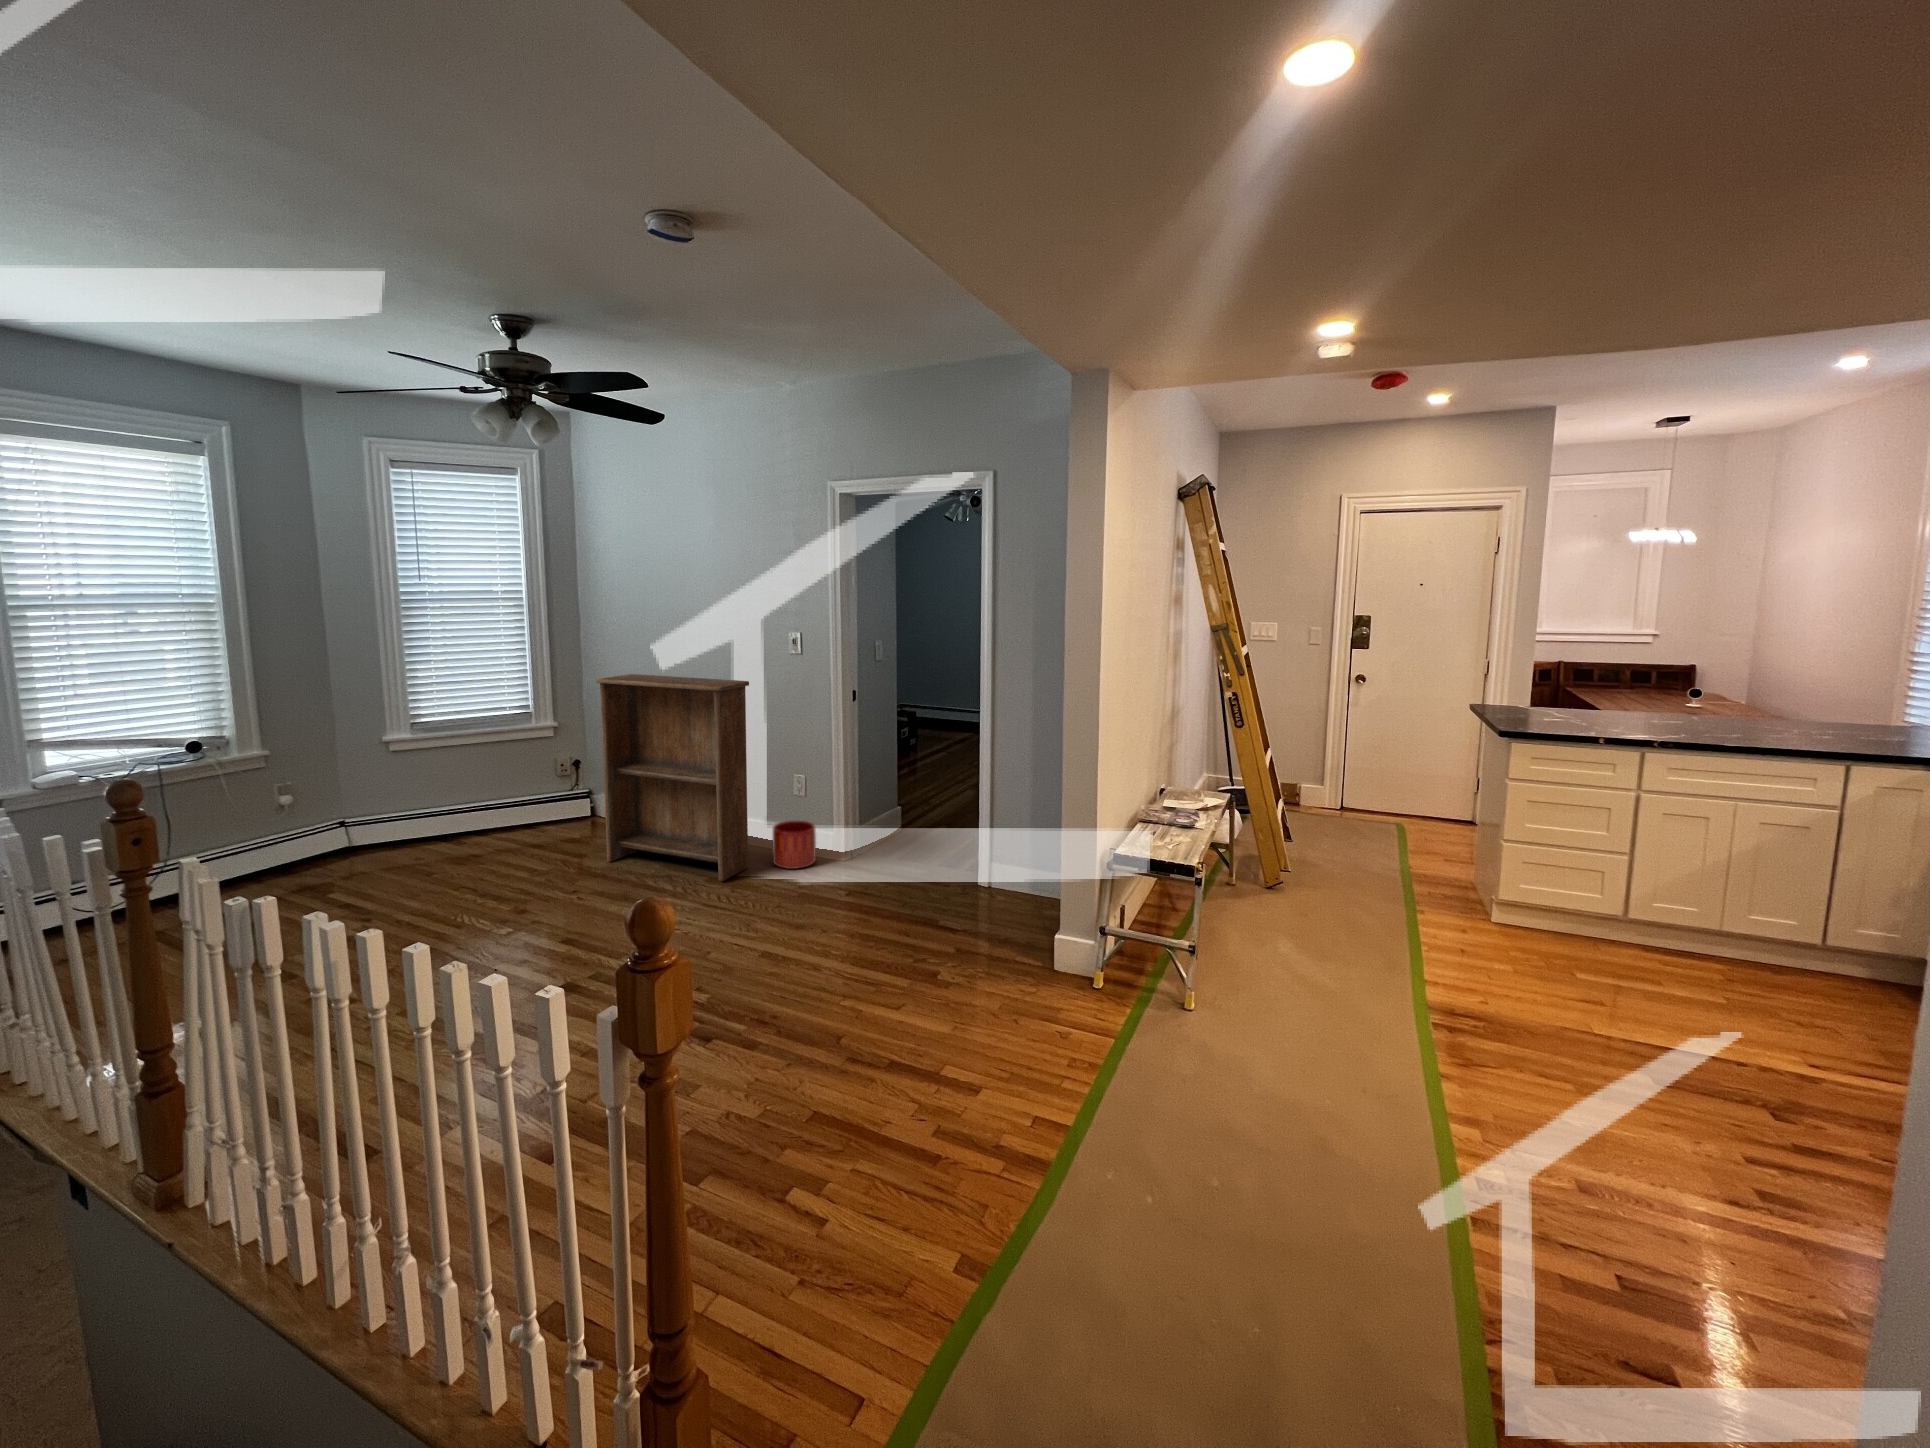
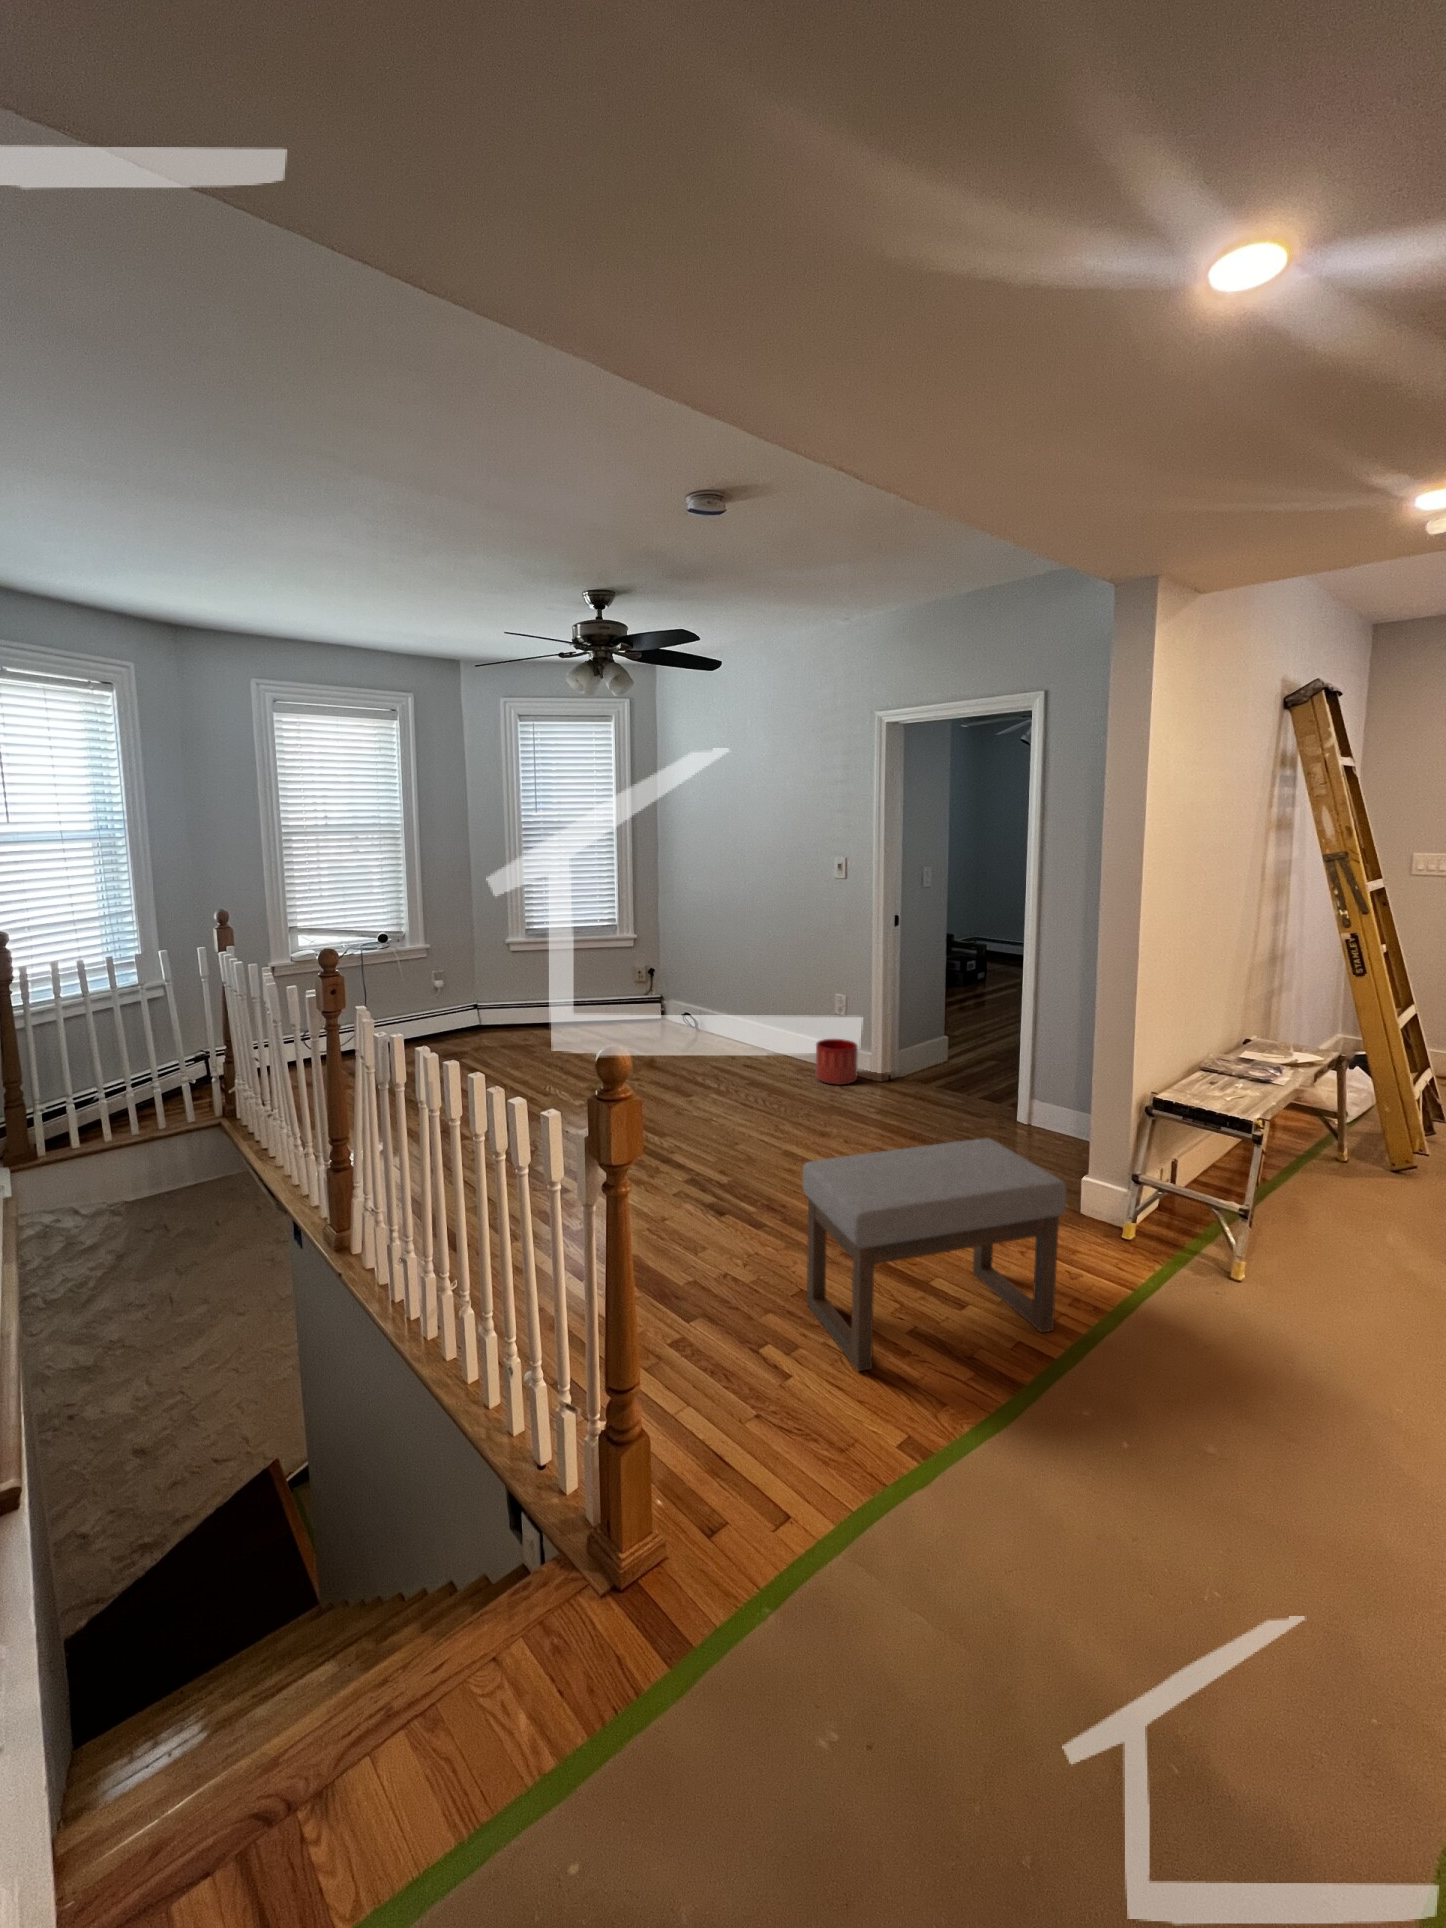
bookshelf: present [596,674,749,881] -> none [666,894,797,1087]
ottoman: none [816,915,1073,1195] -> present [803,1138,1067,1371]

